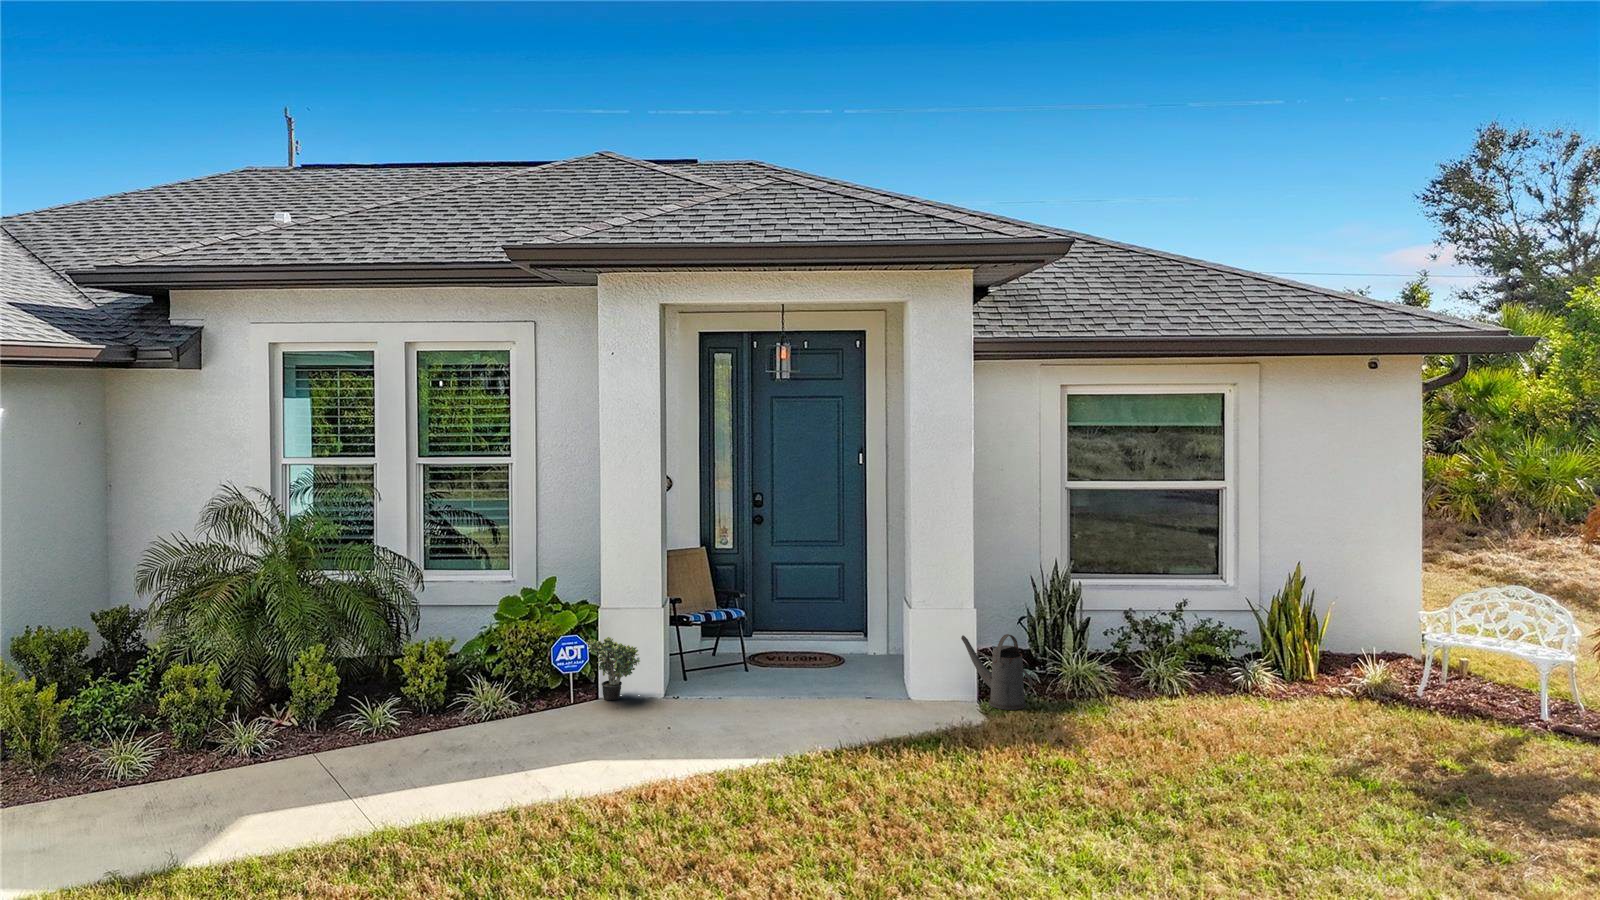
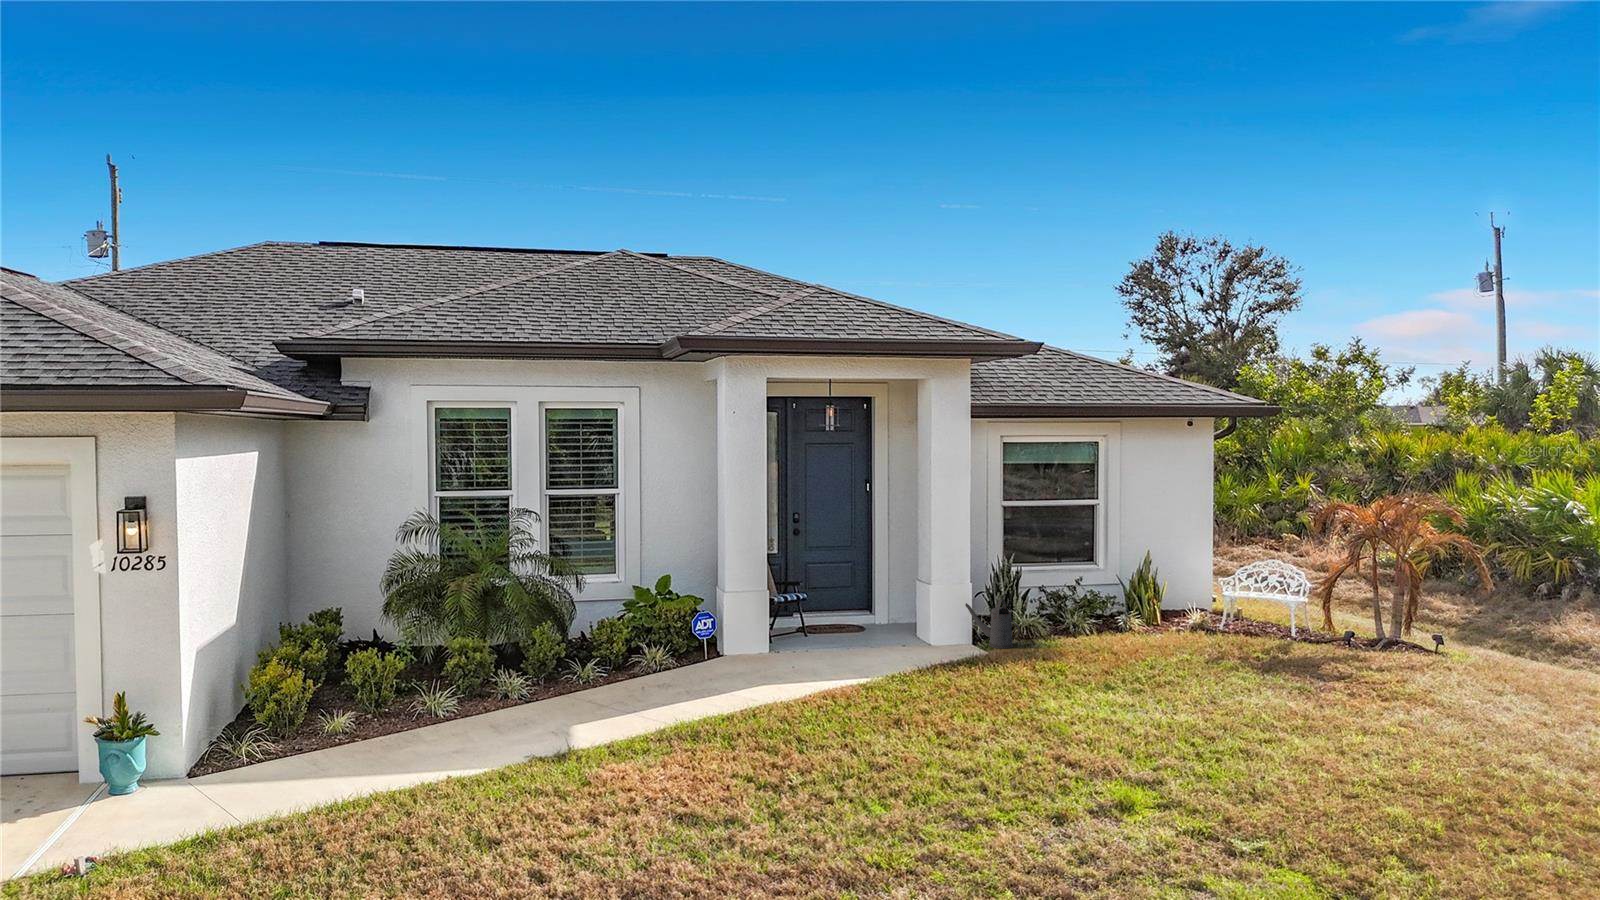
potted plant: present [586,637,640,700] -> none [717,615,756,661]

